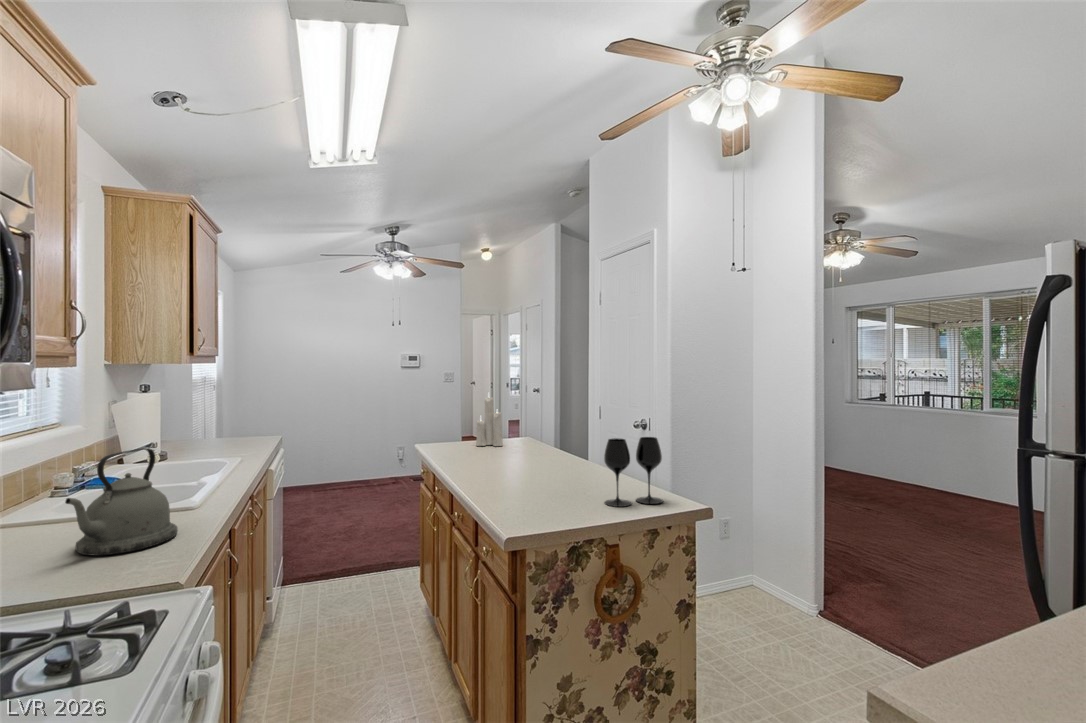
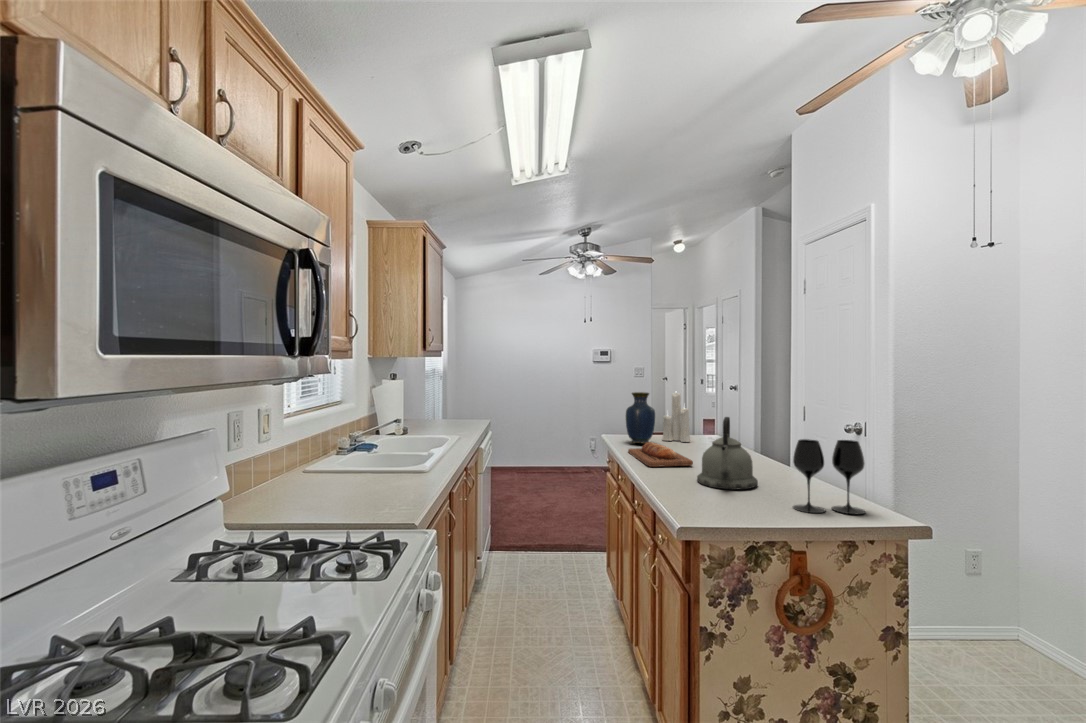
vase: none [439,398,469,451] -> present [626,392,655,443]
kettle: present [65,448,178,556] -> present [697,417,758,490]
bread loaf: none [443,449,509,475] -> present [628,442,693,467]

